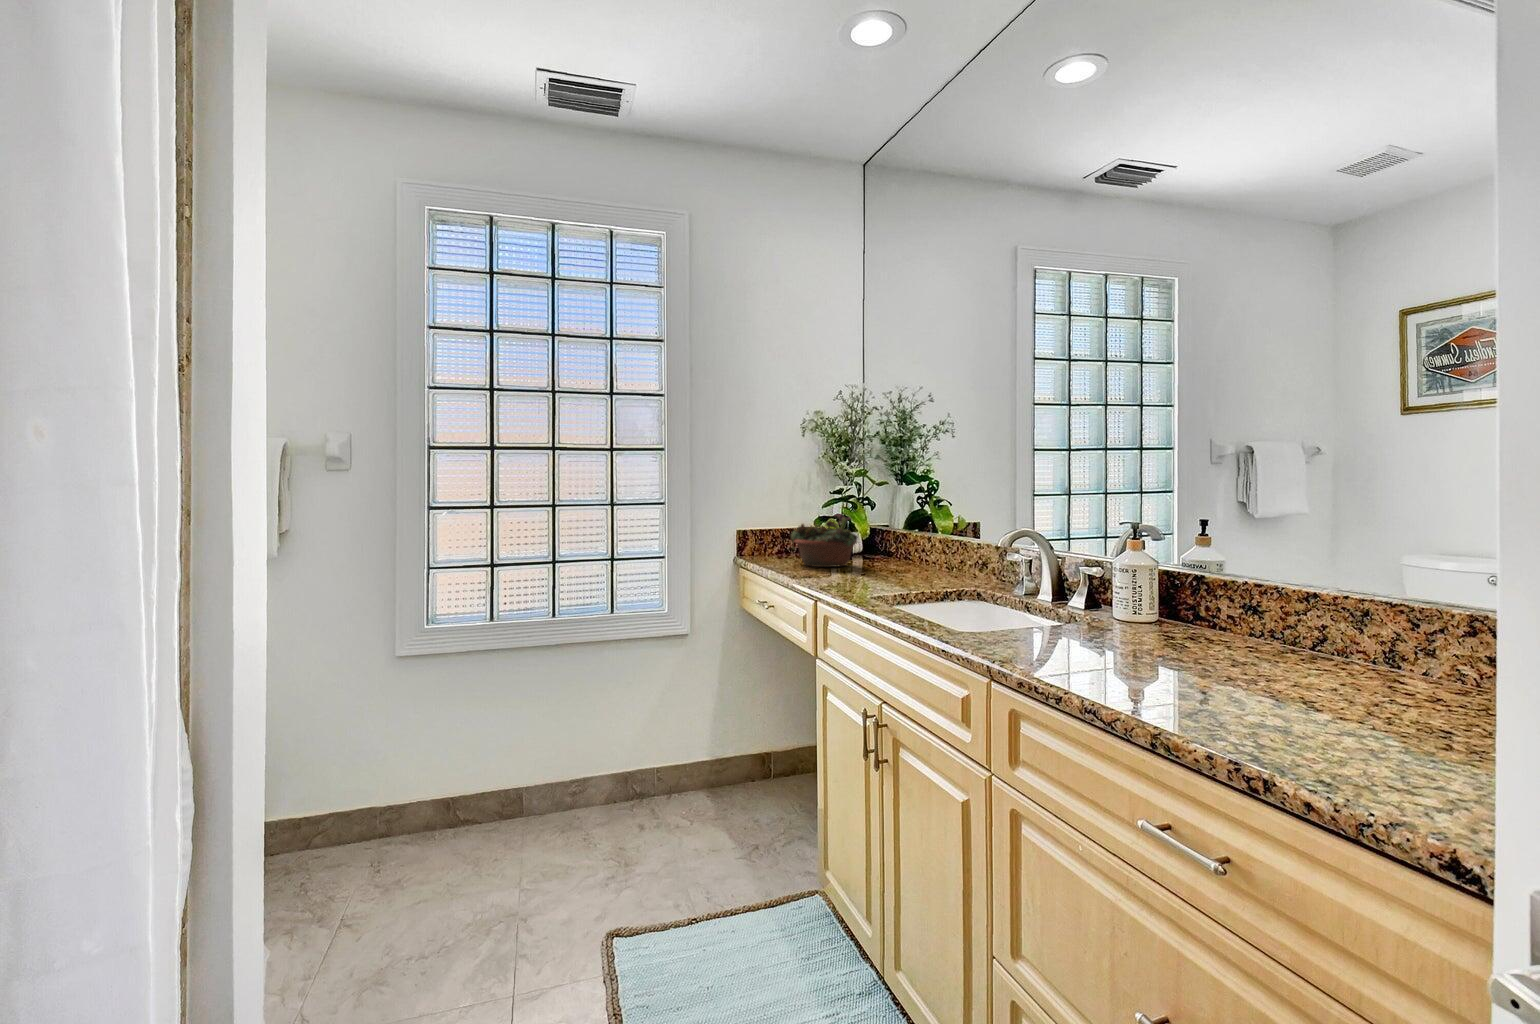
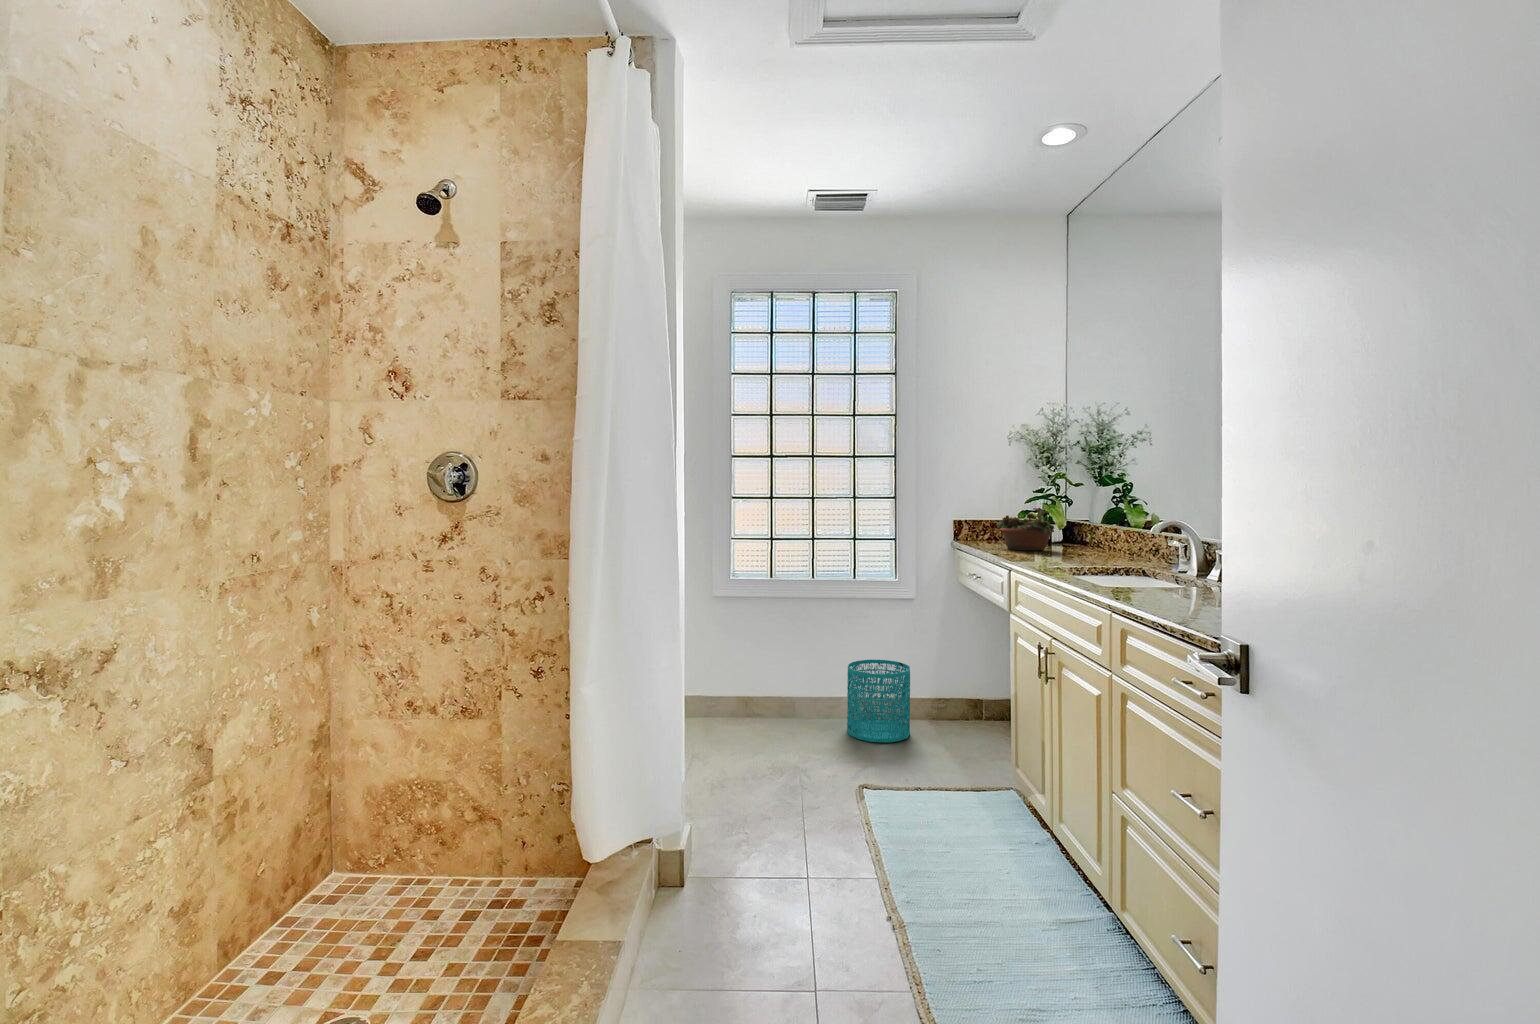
wastebasket: none [605,713,689,830] -> present [847,660,910,742]

